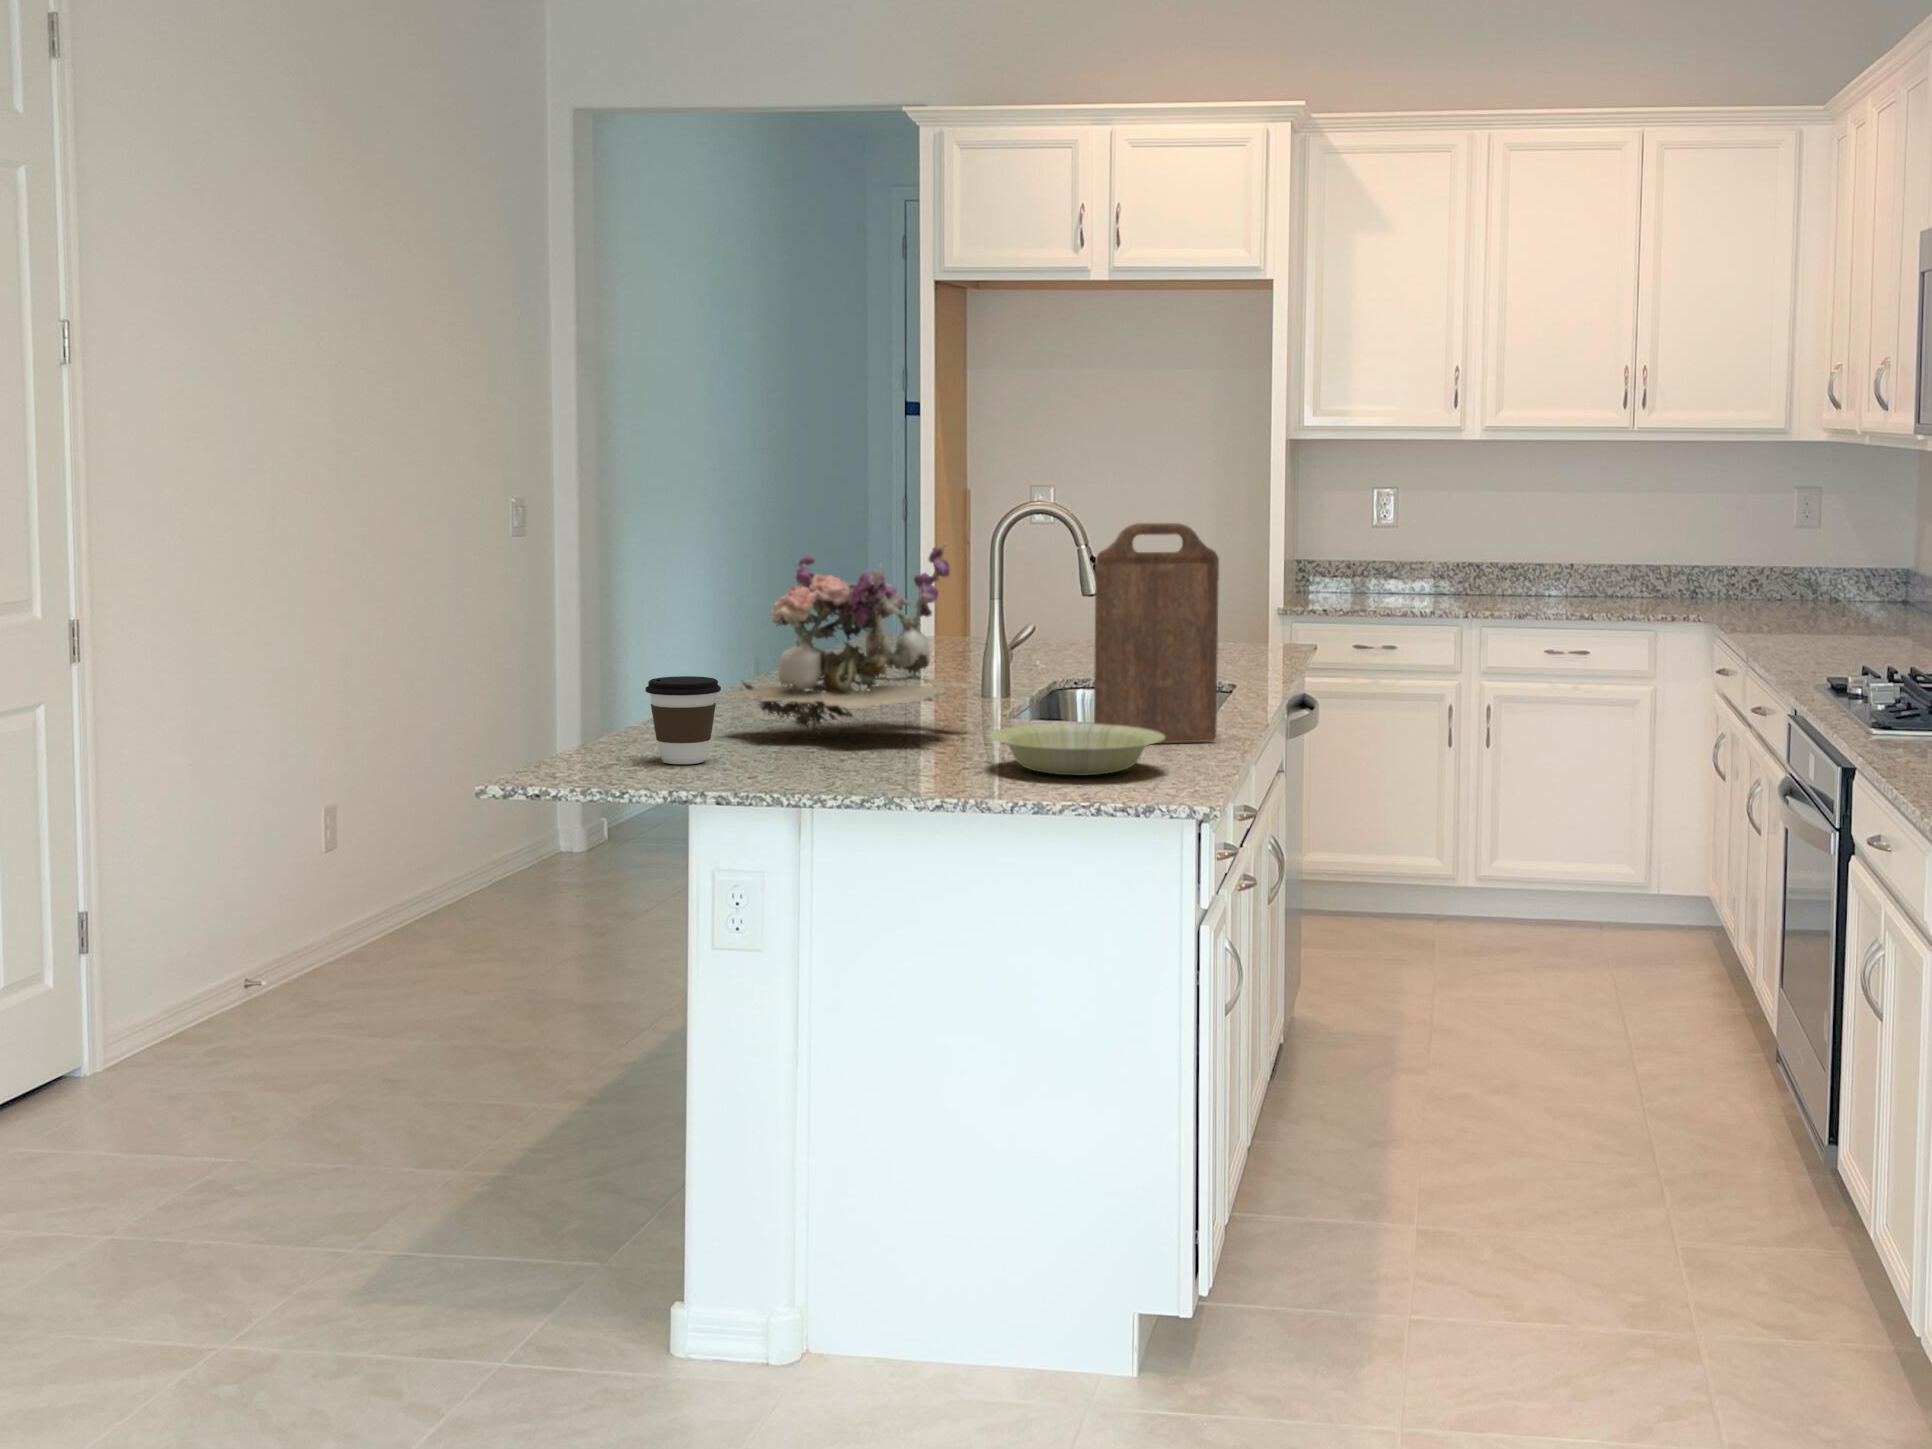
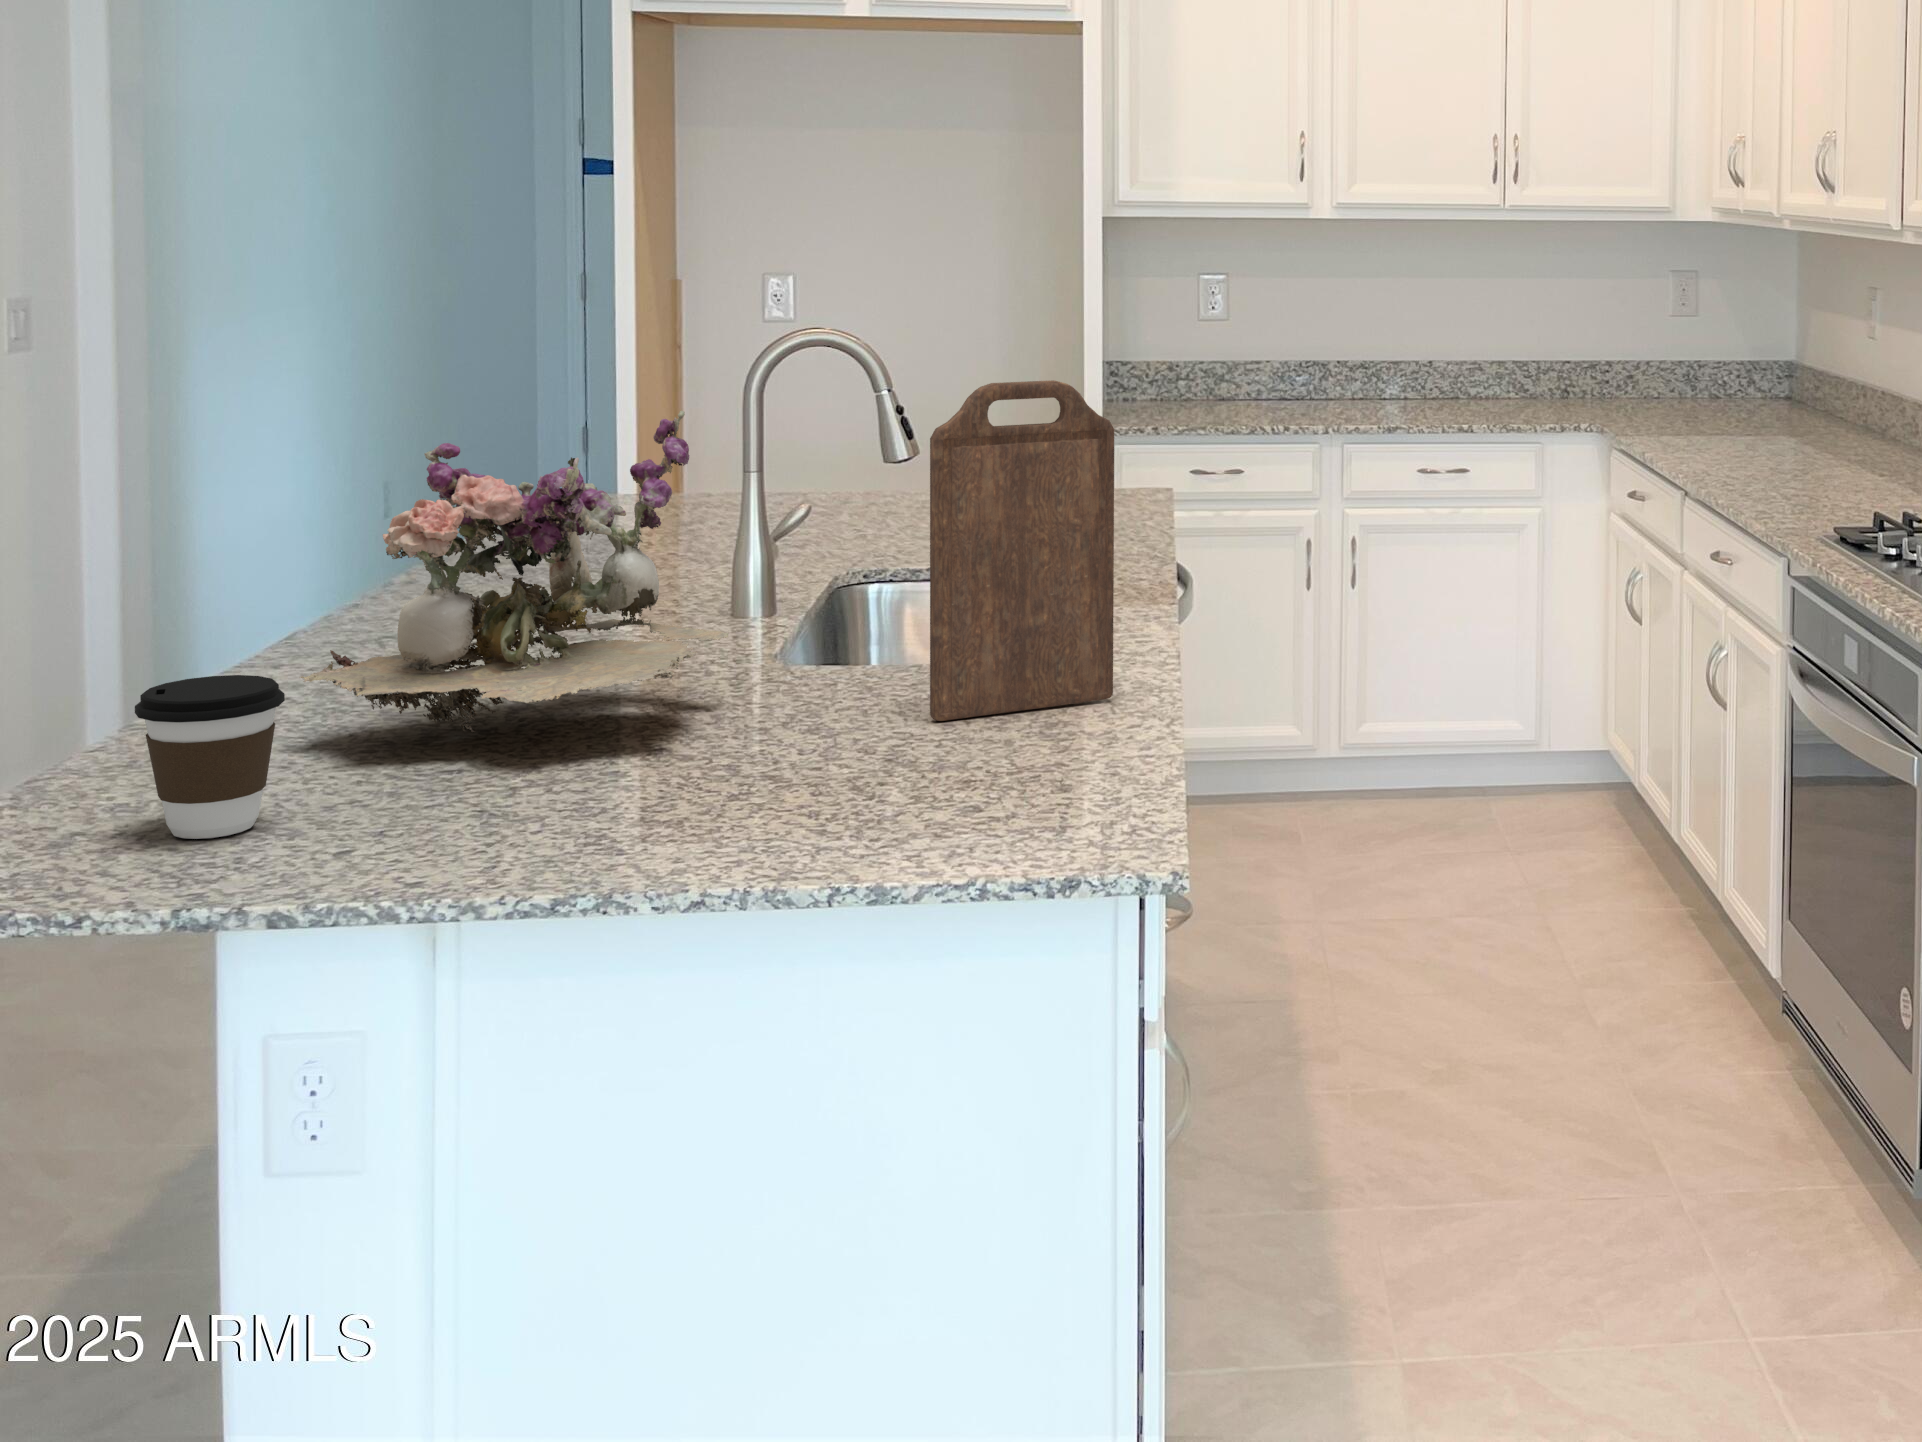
bowl: present [989,724,1165,775] -> none [773,703,1063,806]

